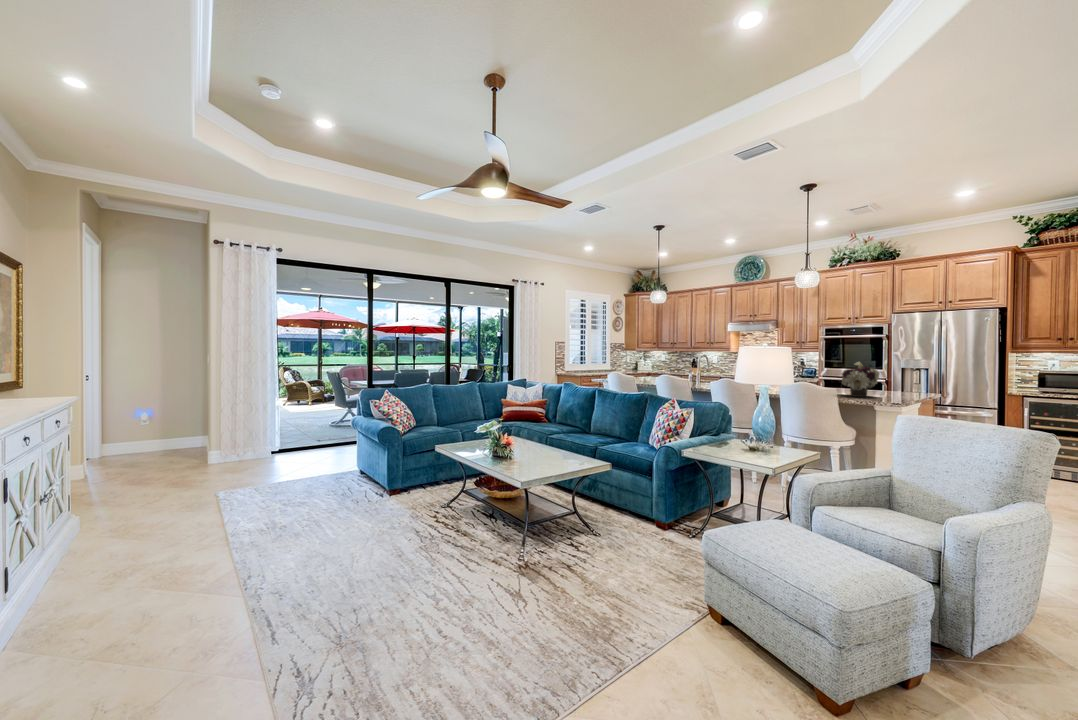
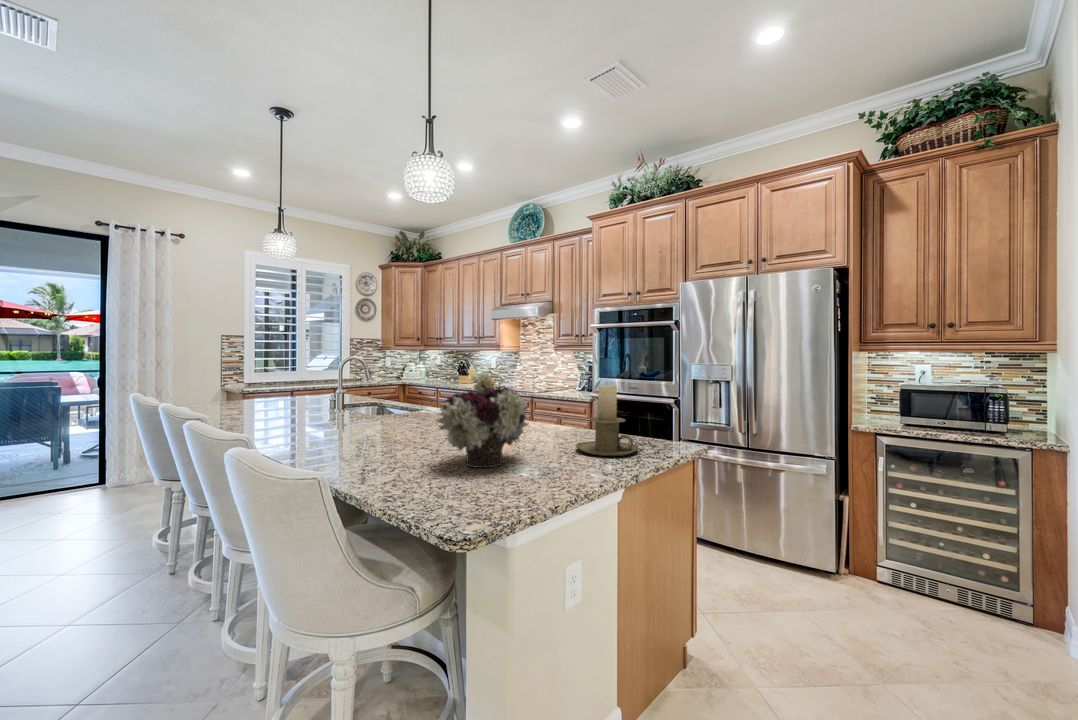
candle holder: none [883,367,917,396] -> present [576,385,639,456]

